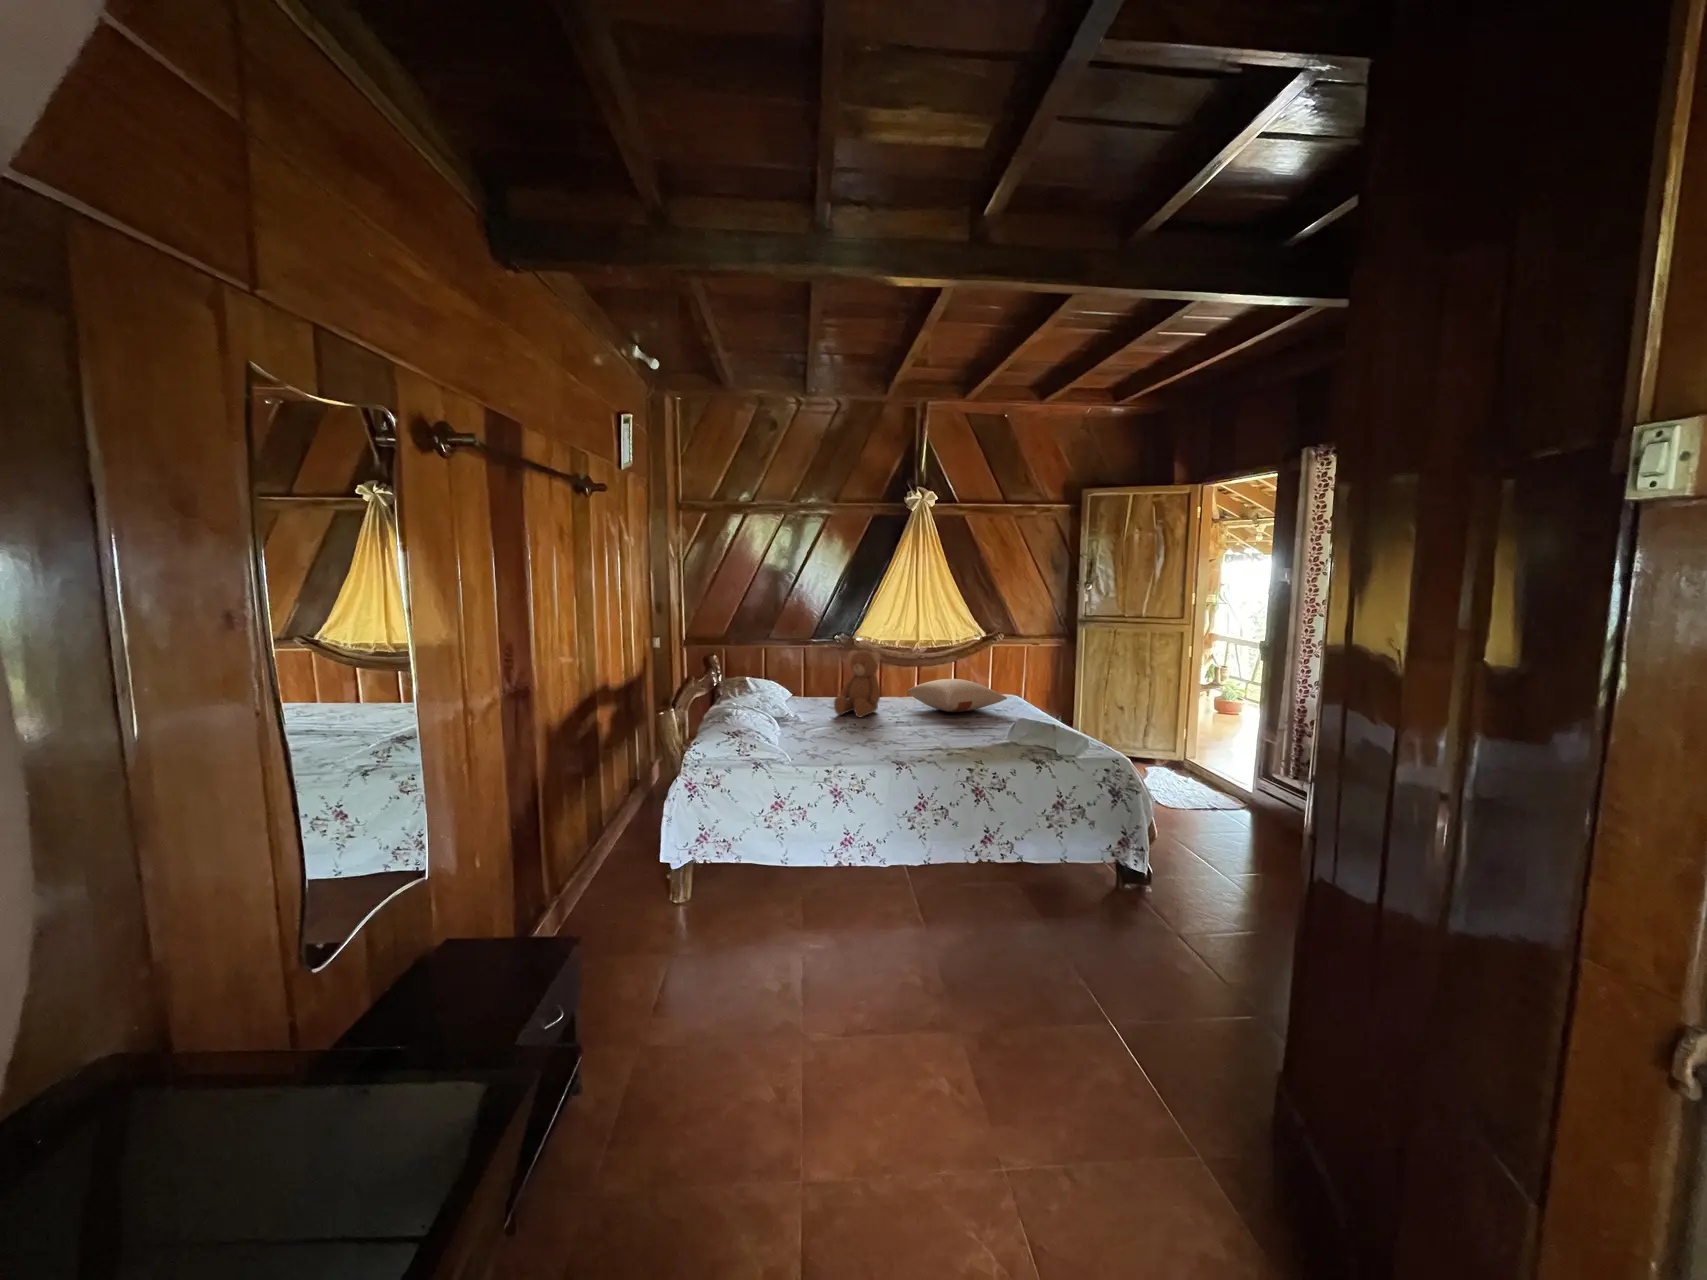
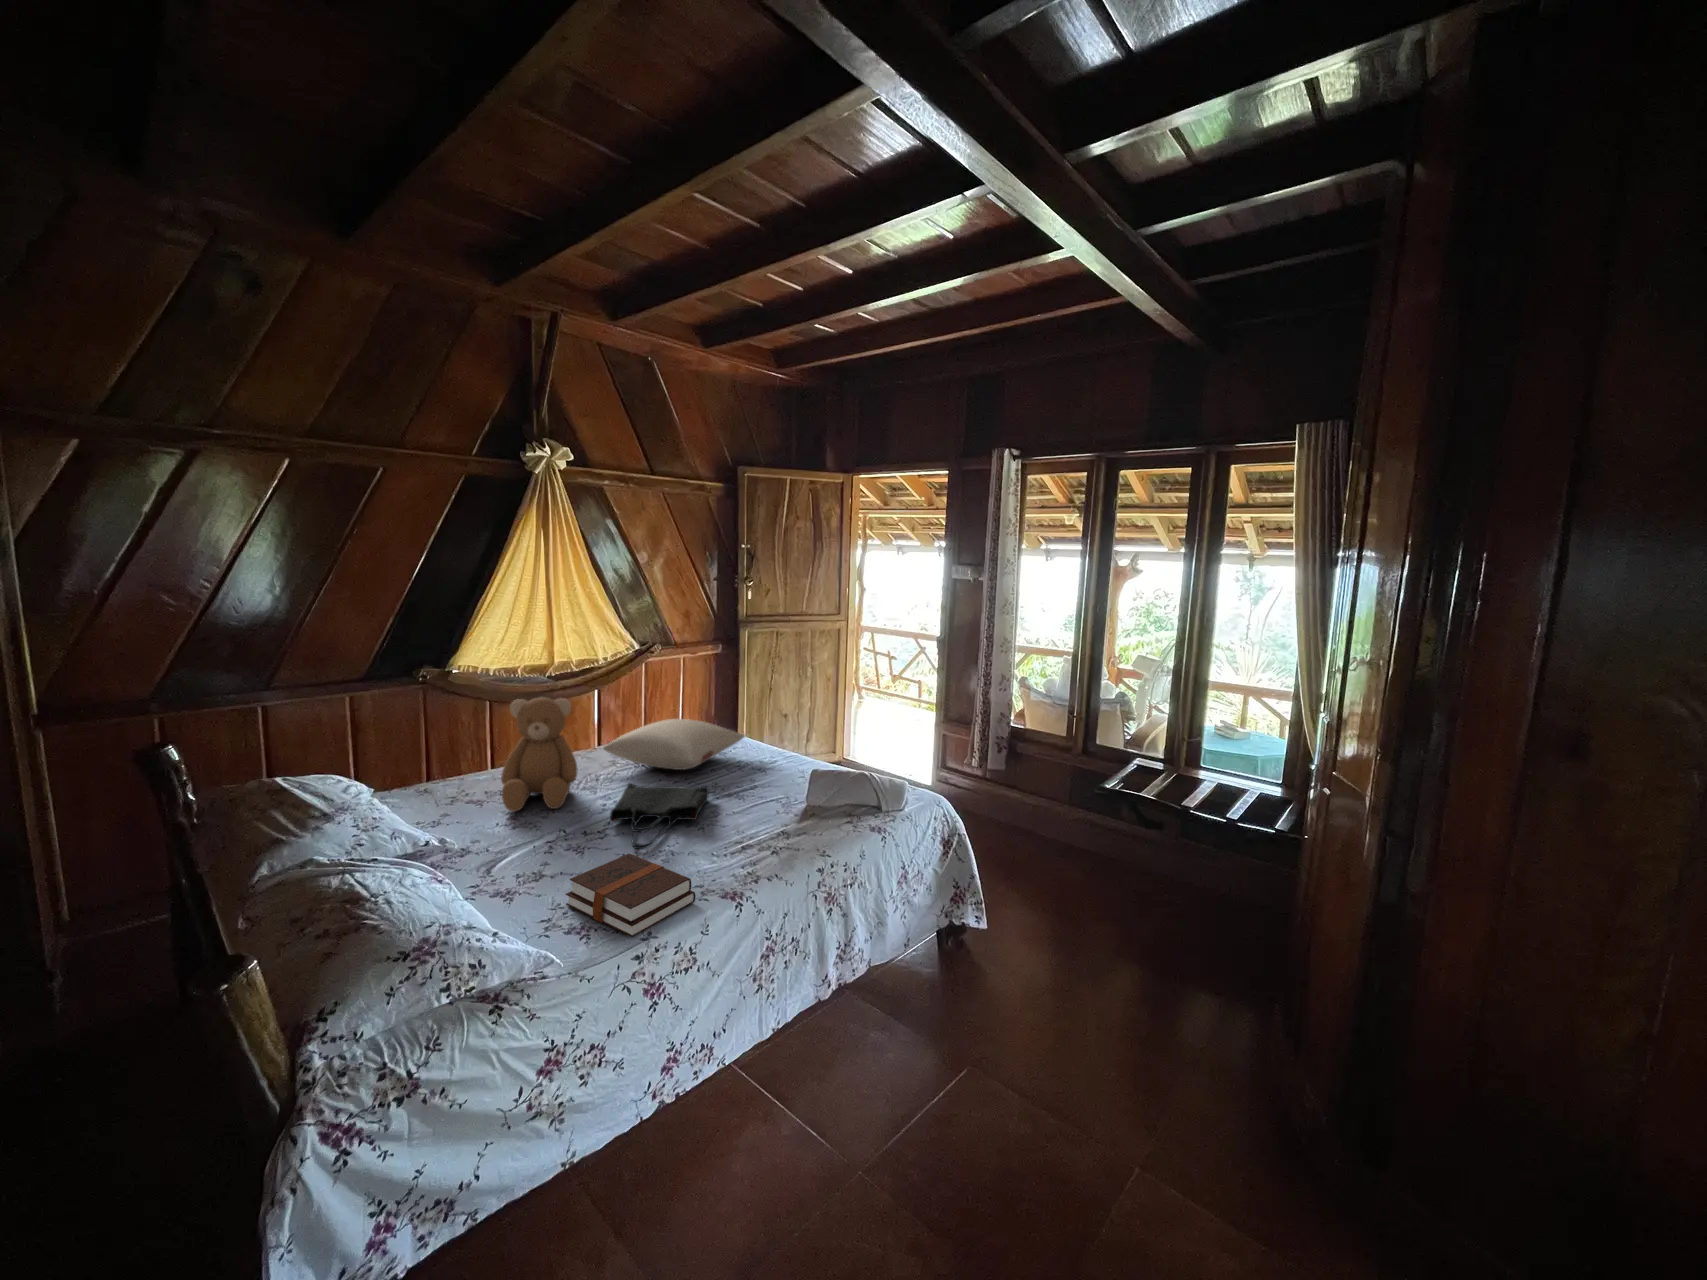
tote bag: none [876,710,947,739] -> present [610,784,709,849]
hardback book: none [820,733,878,764] -> present [566,854,696,937]

